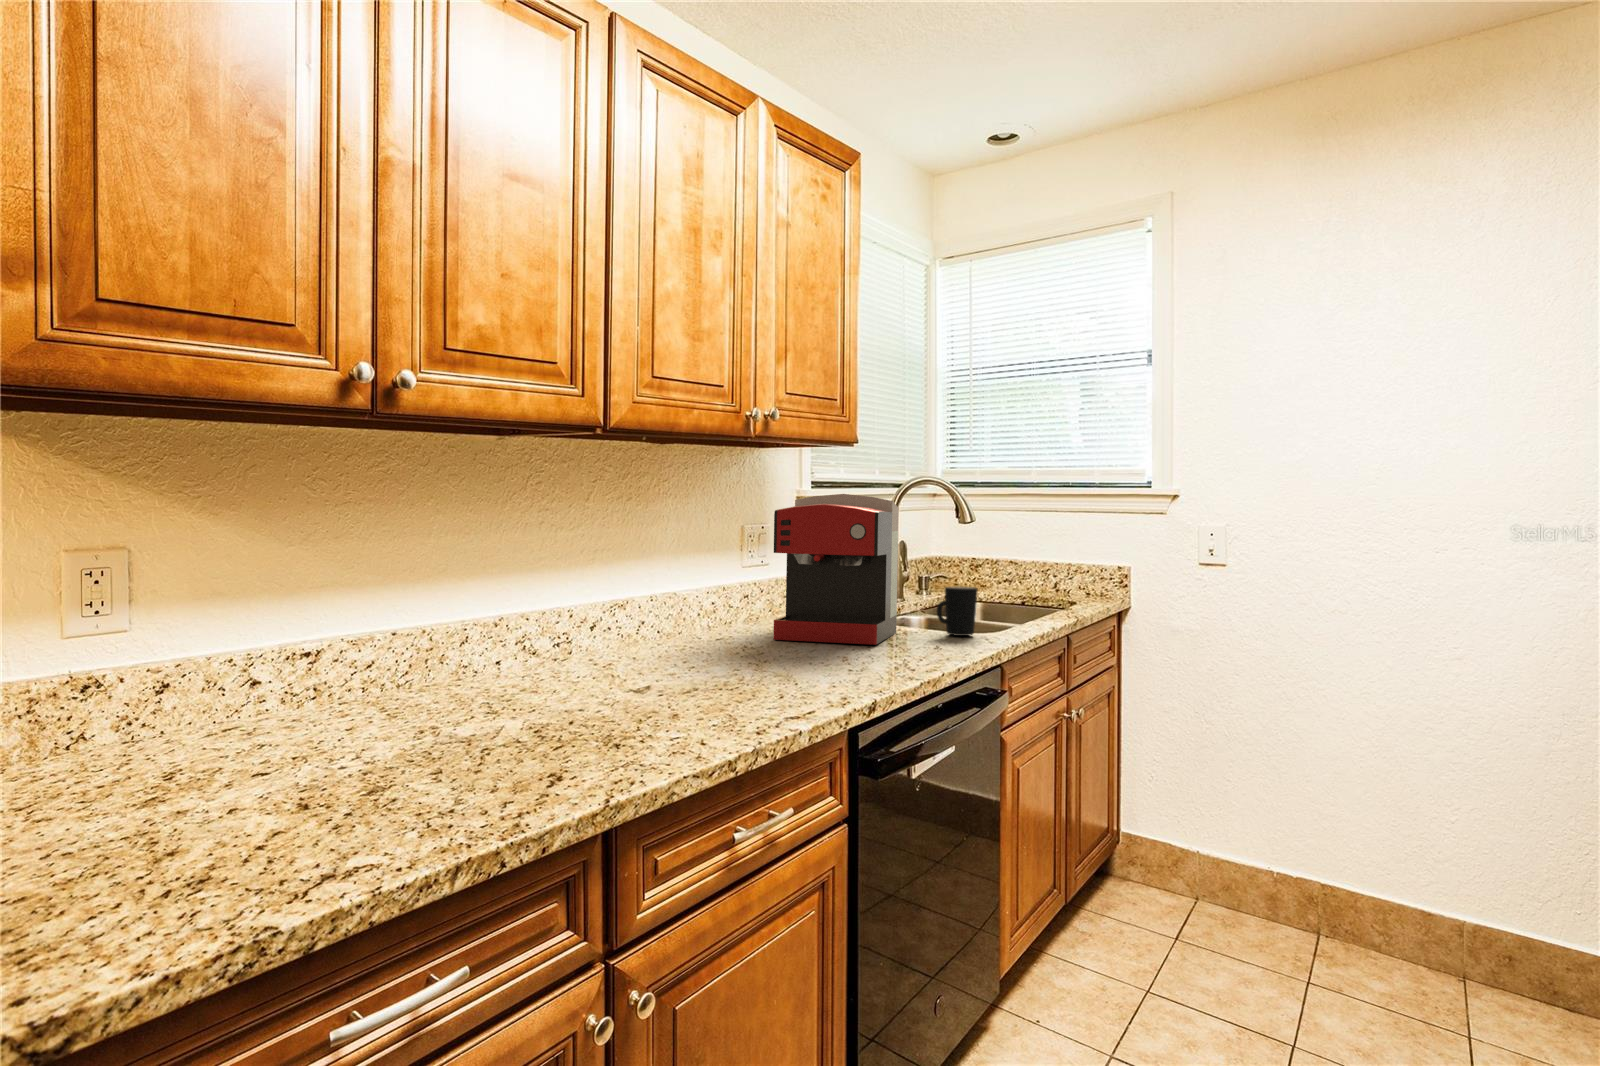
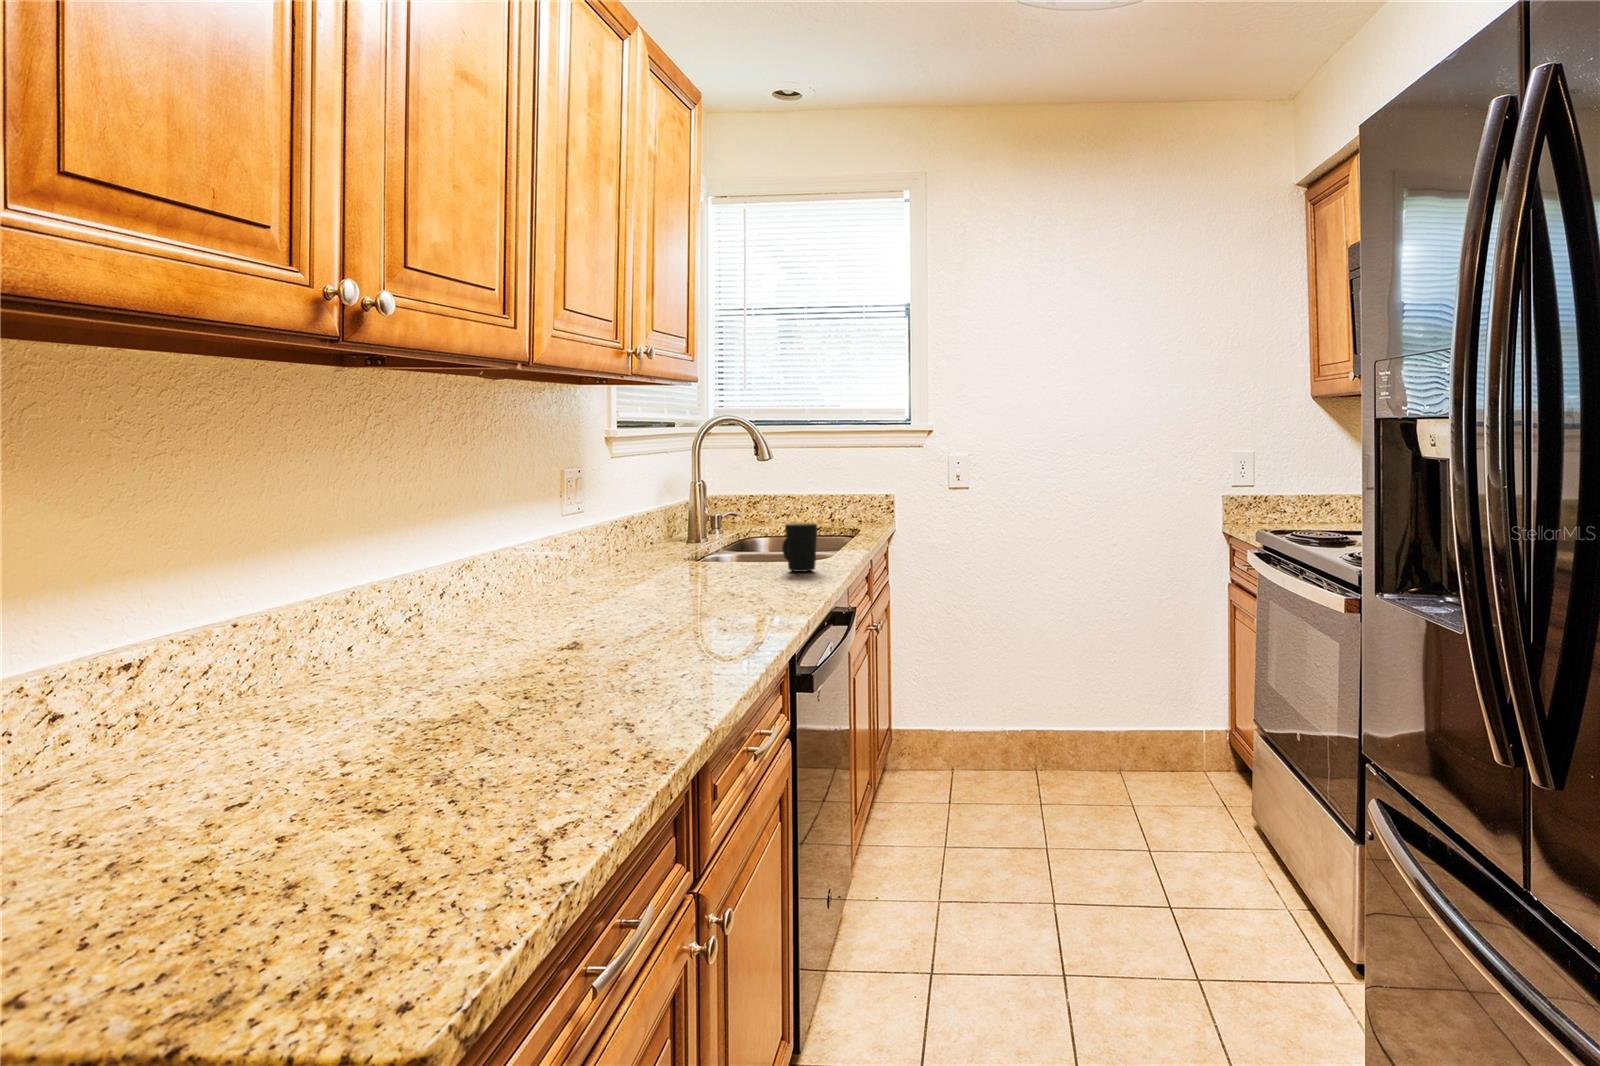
coffee maker: present [773,494,899,645] -> none [625,434,741,590]

